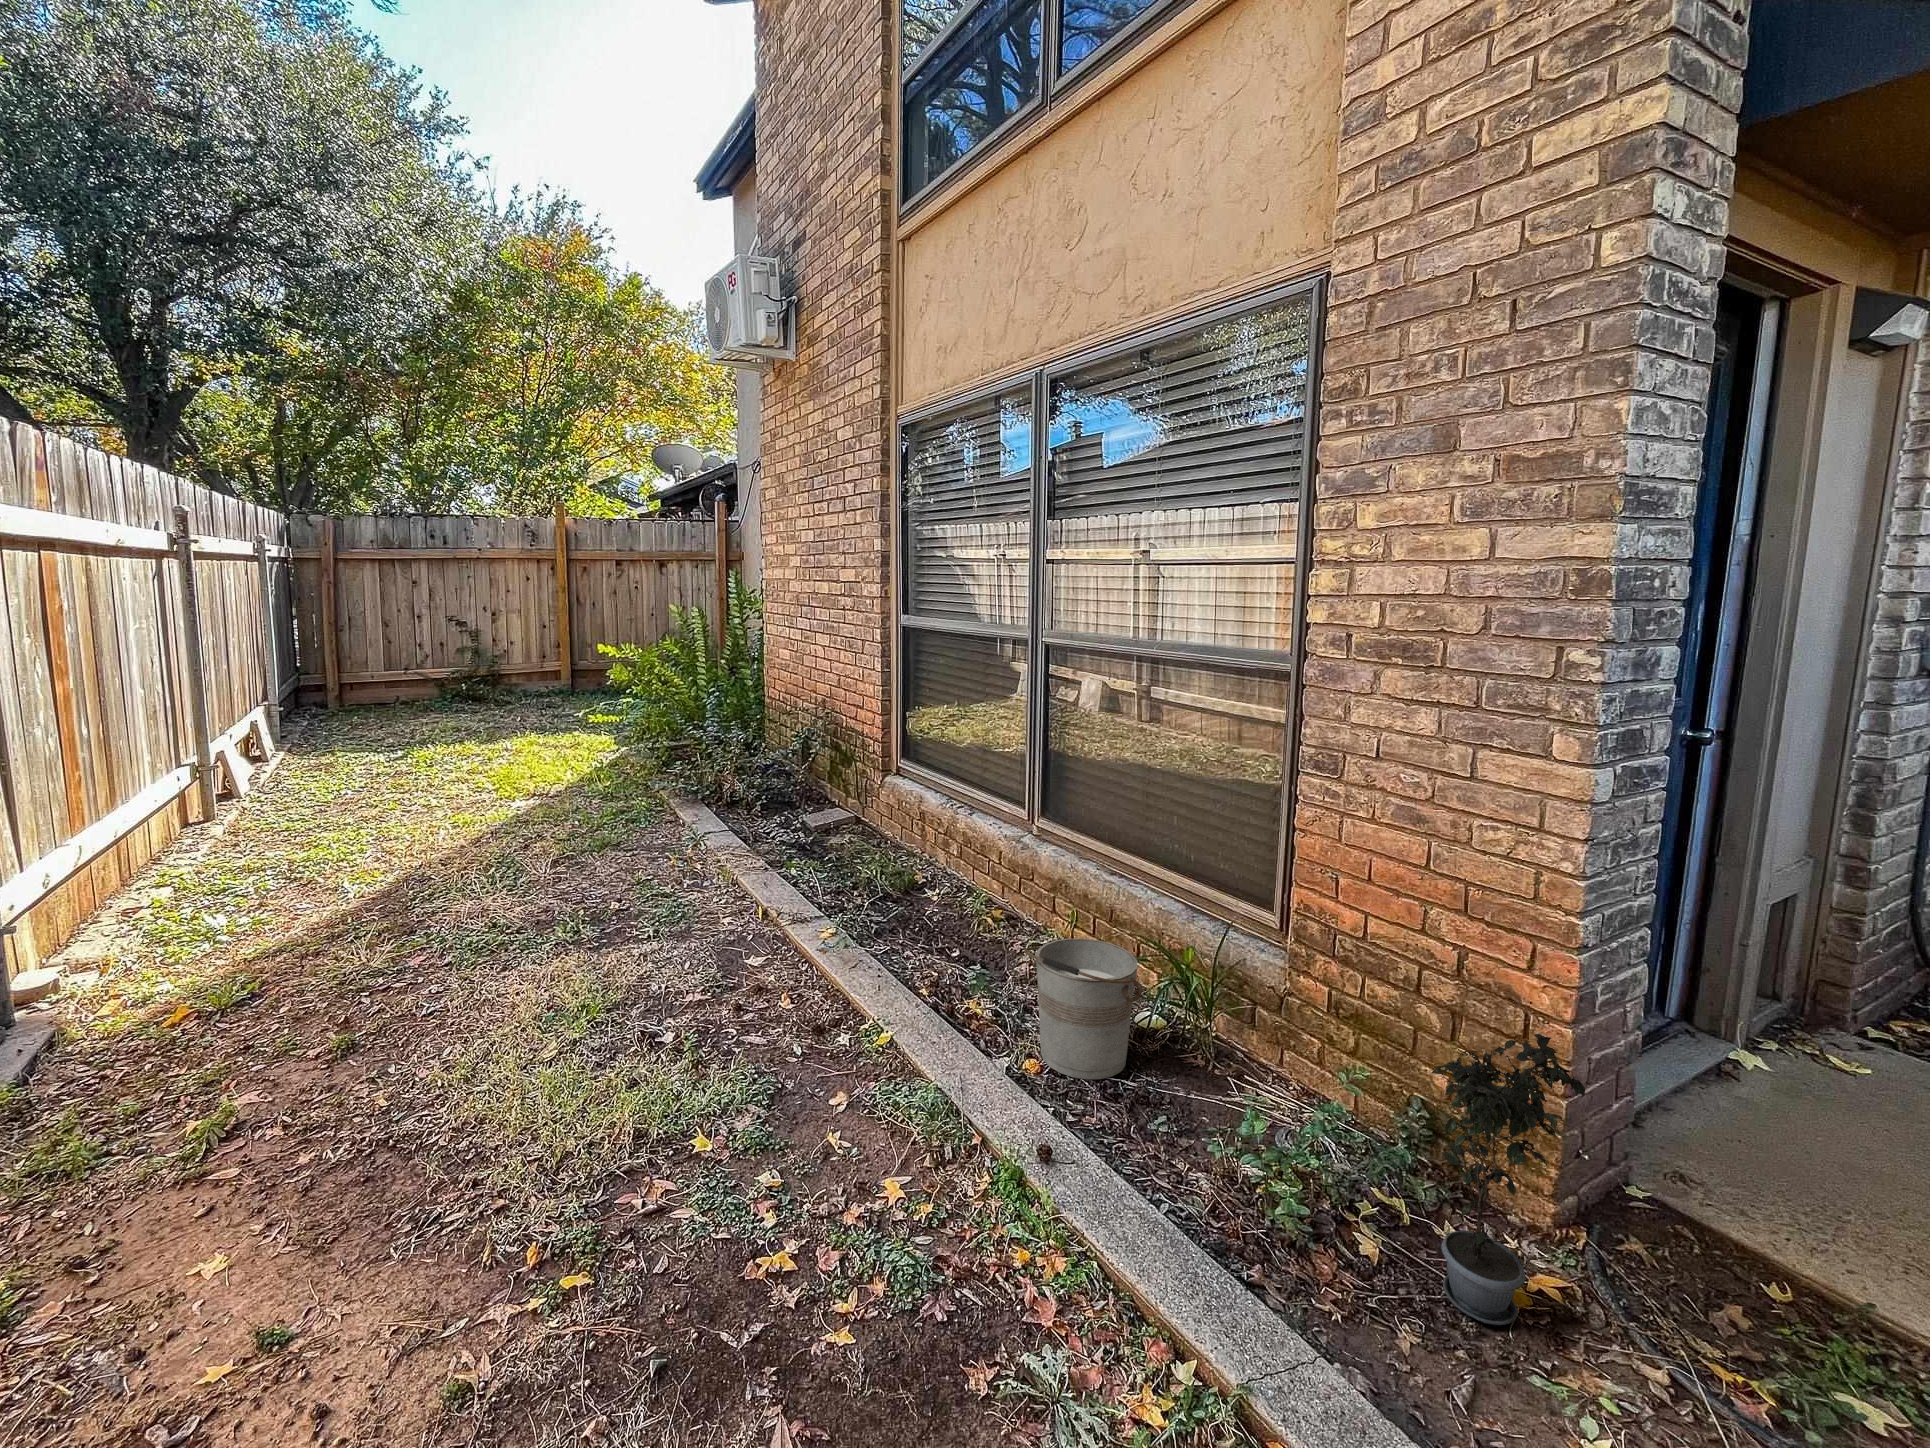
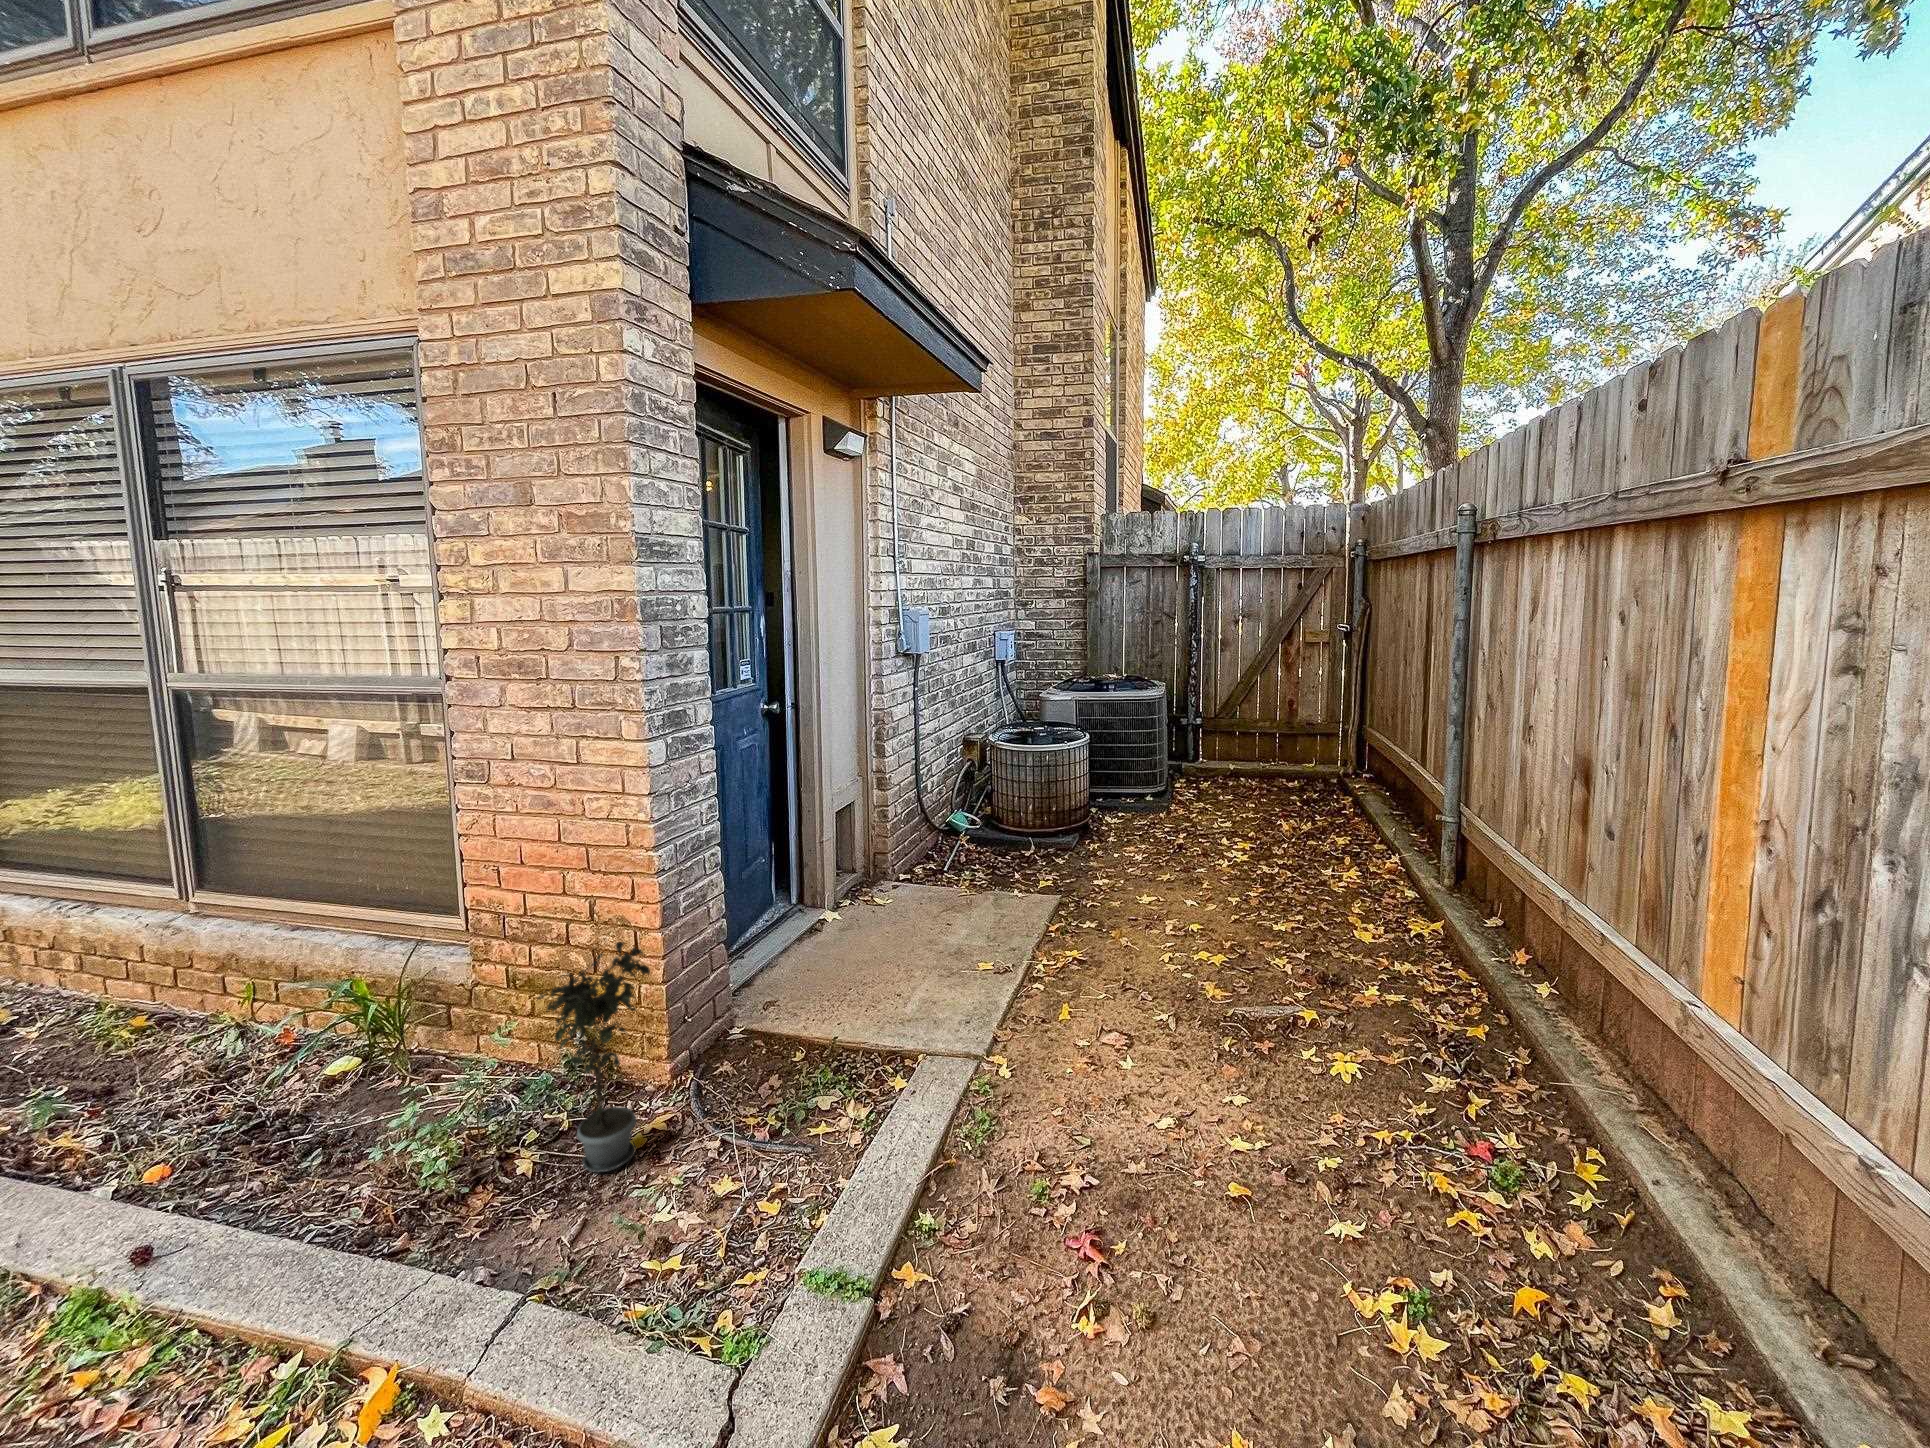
bucket: present [1024,938,1142,1079] -> none [135,1001,309,1162]

